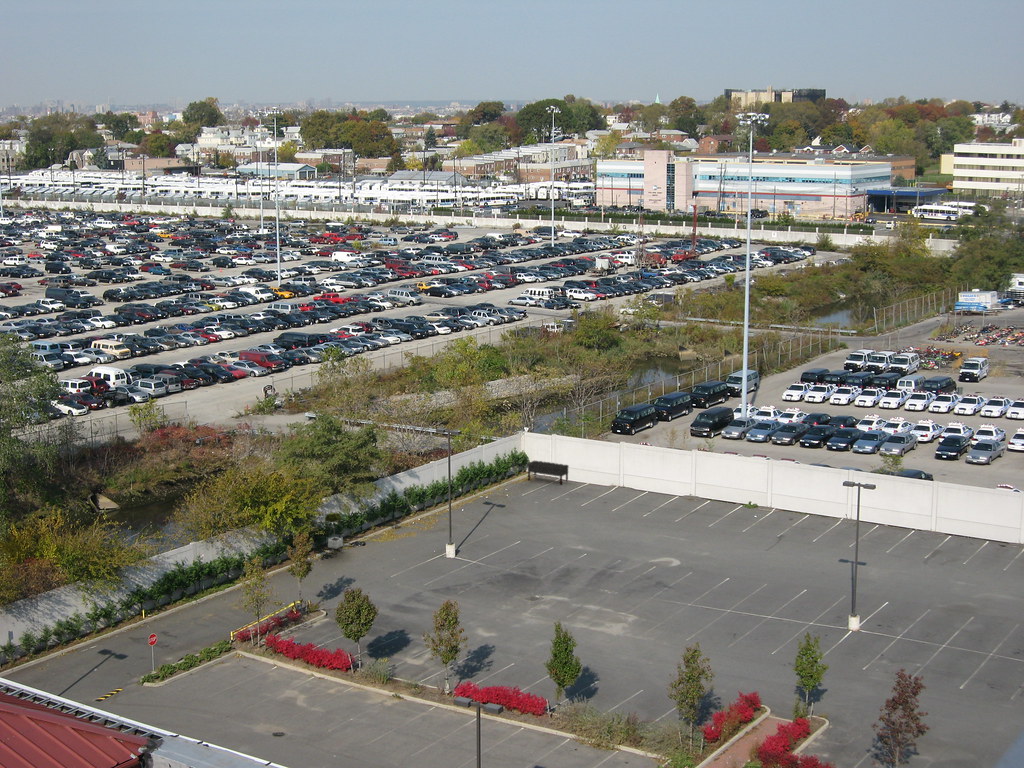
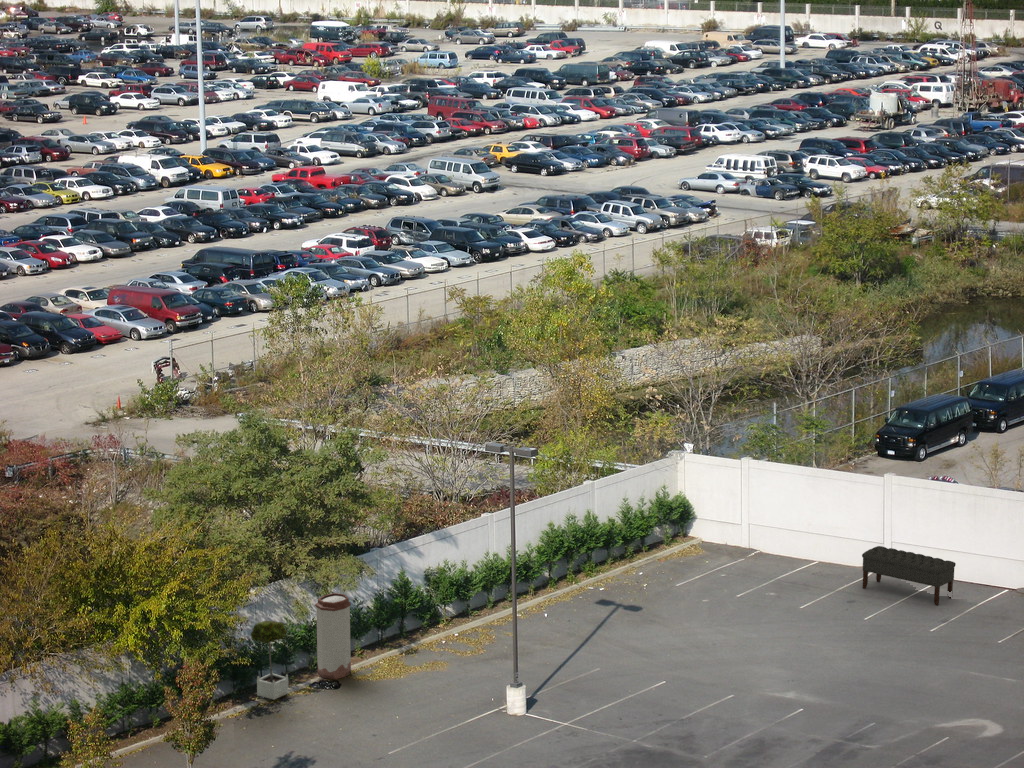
bench: present [527,461,569,485] -> present [862,546,956,605]
trash can: none [354,500,371,540] -> present [315,593,351,679]

